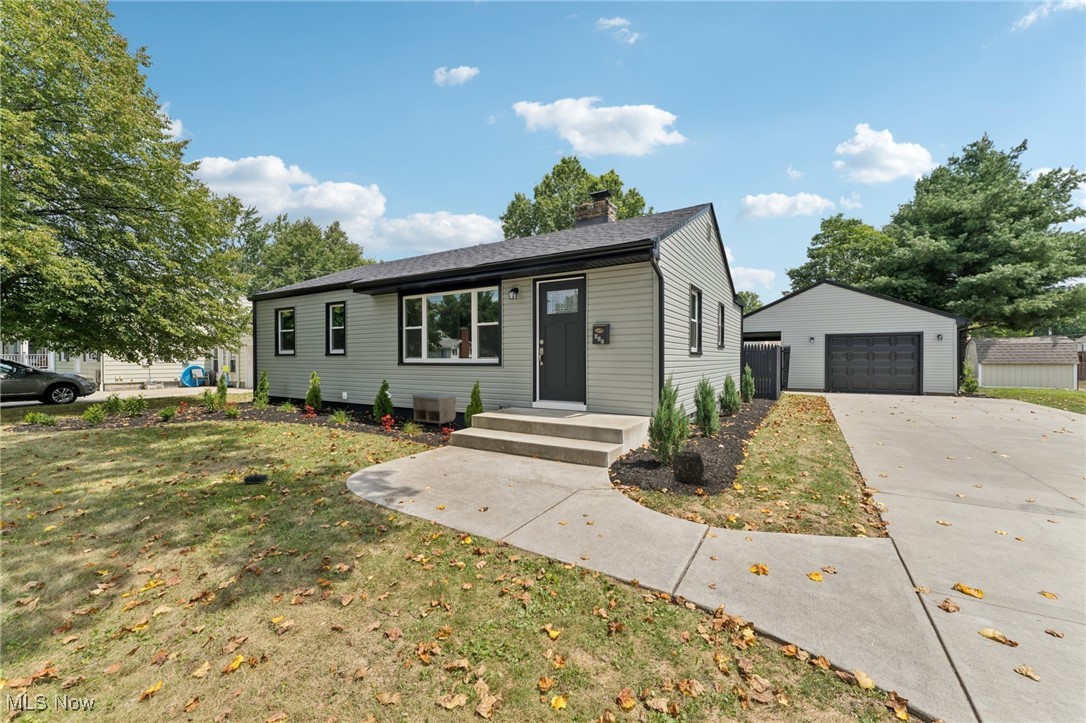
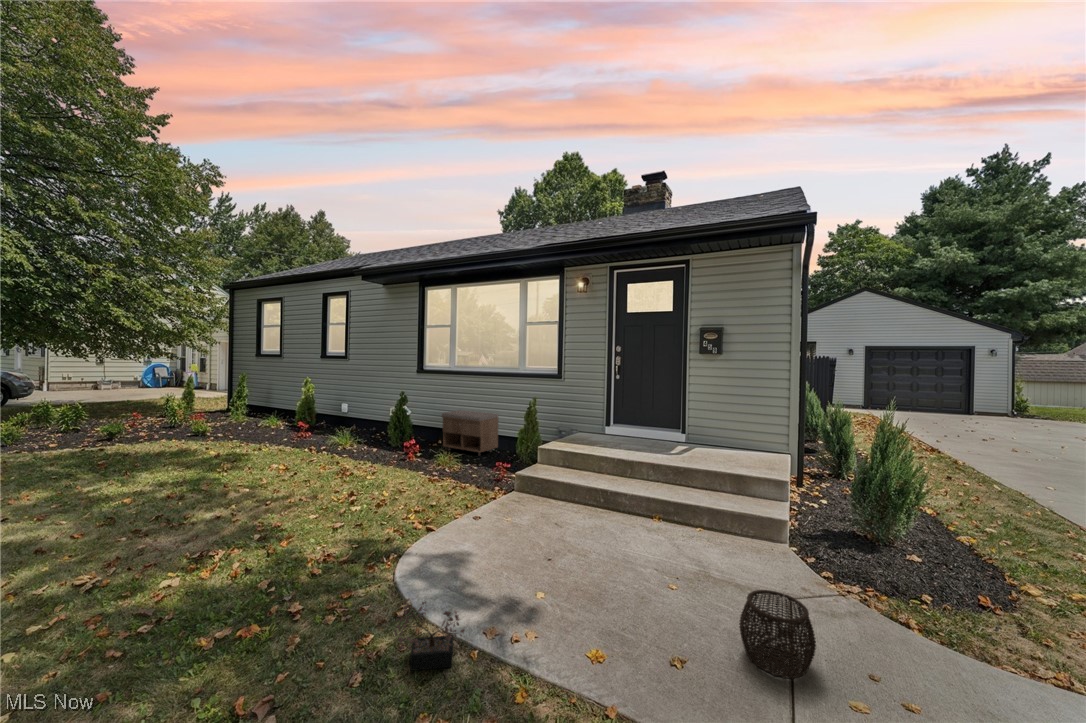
woven basket: present [672,451,704,483] -> present [739,590,816,679]
decorative plant: present [238,458,268,484] -> present [394,599,464,671]

